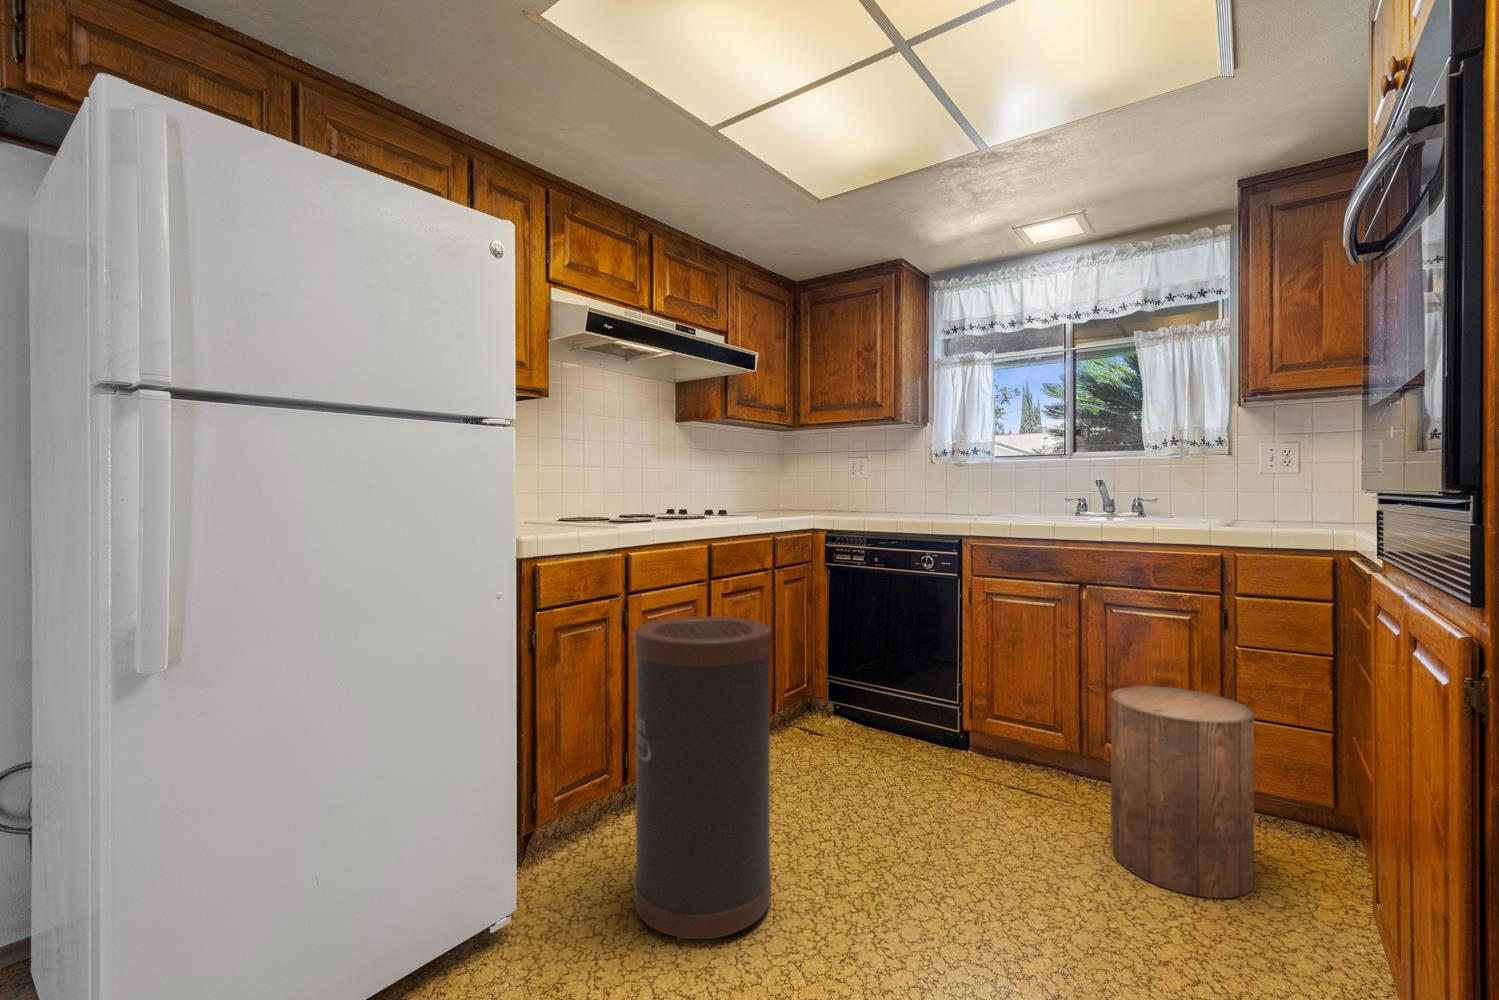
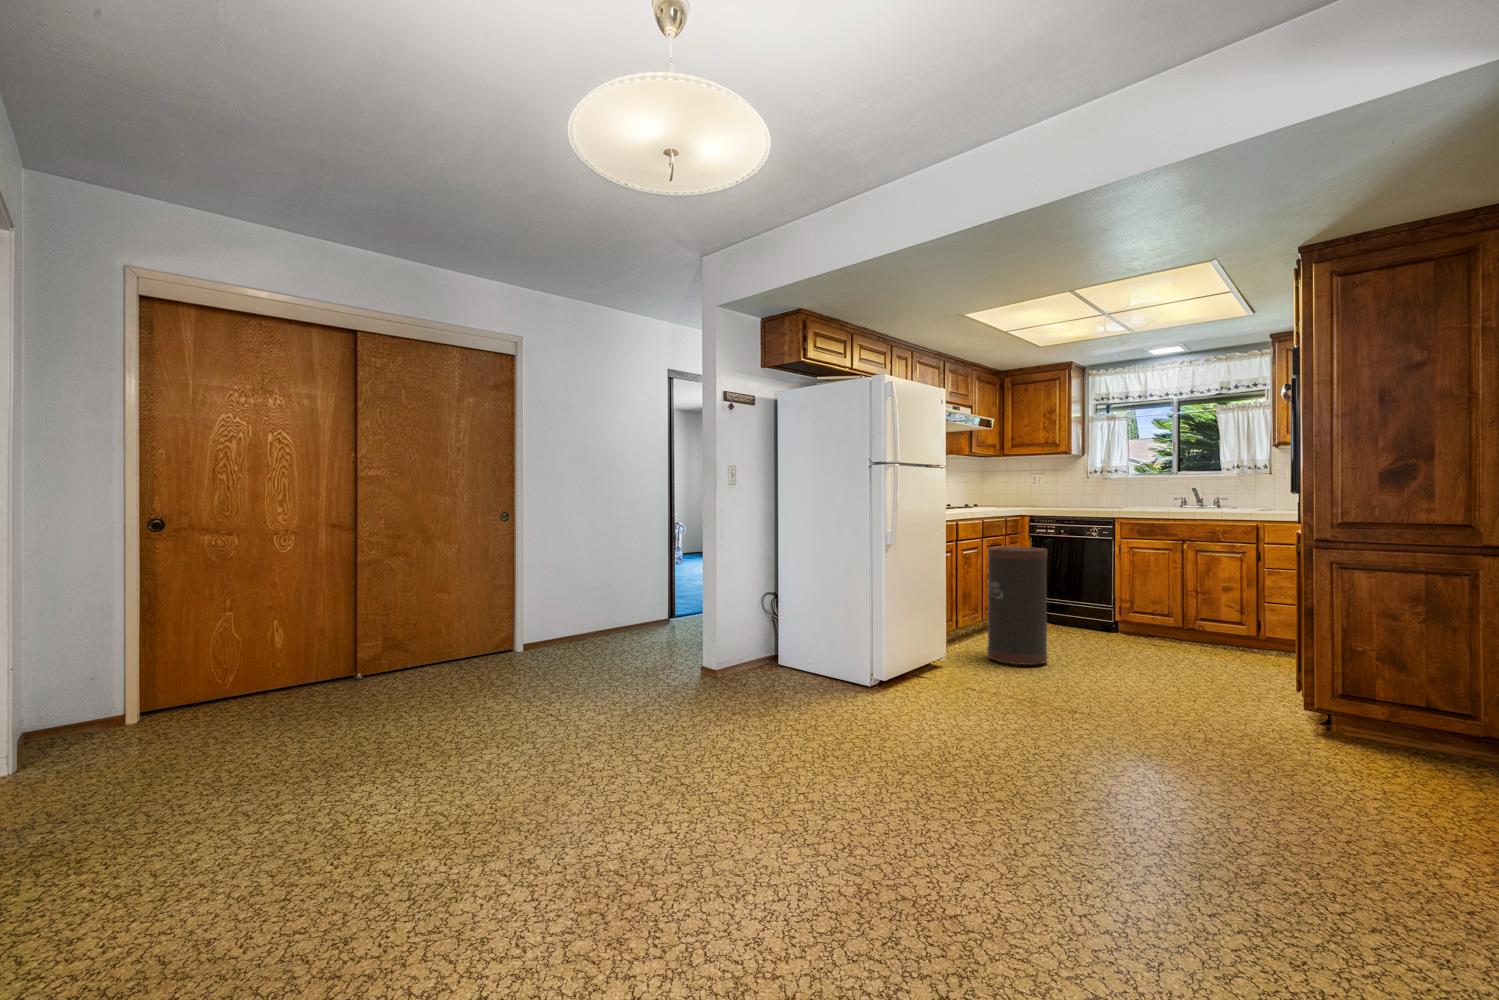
stool: present [1111,686,1254,898] -> none [1198,585,1264,667]

